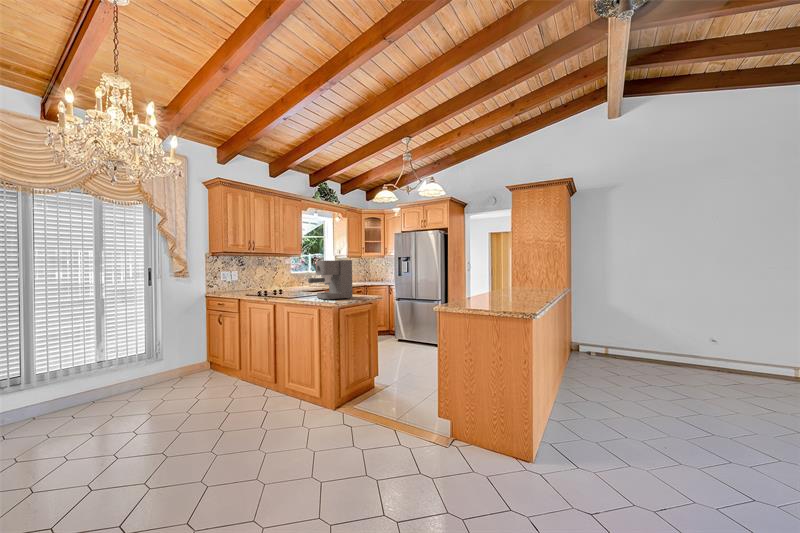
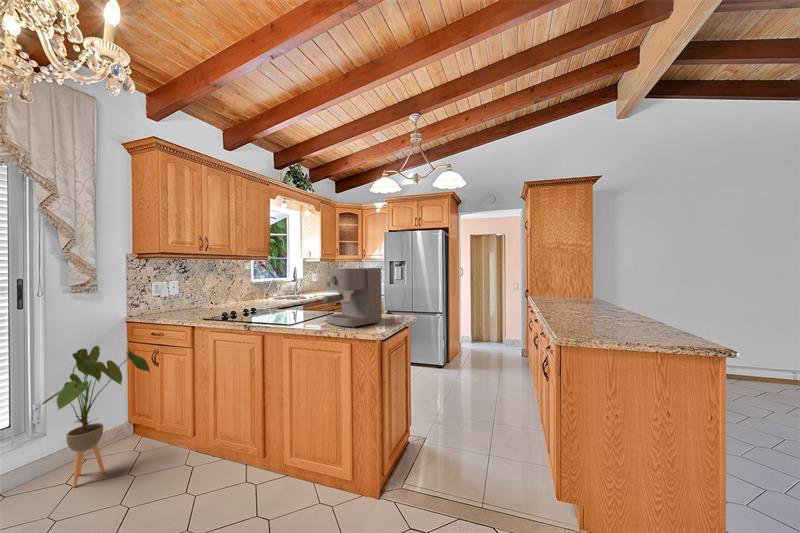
house plant: none [160,309,216,389] -> present [42,346,150,487]

